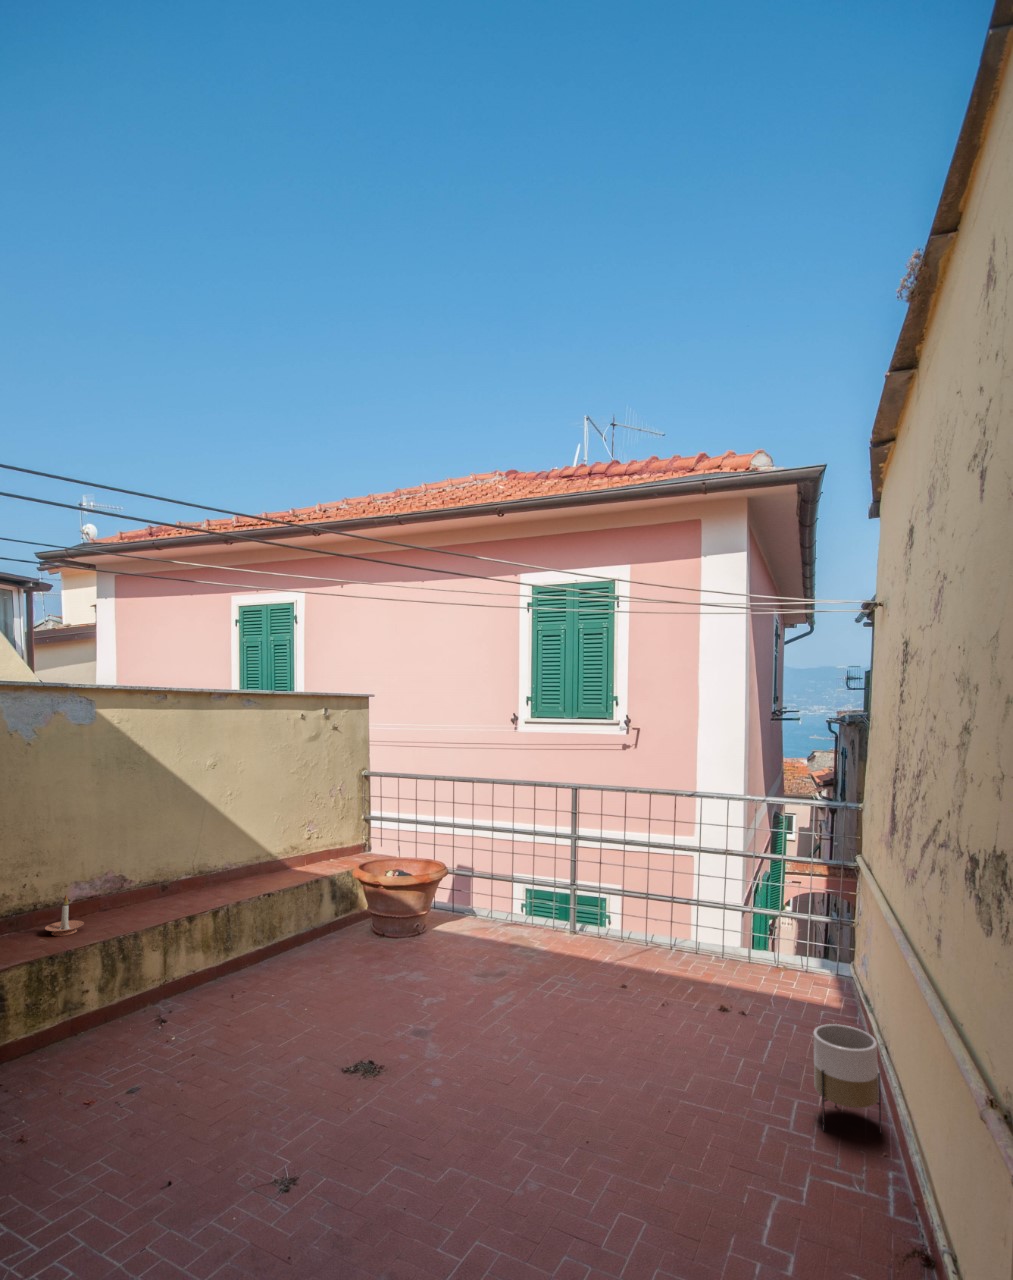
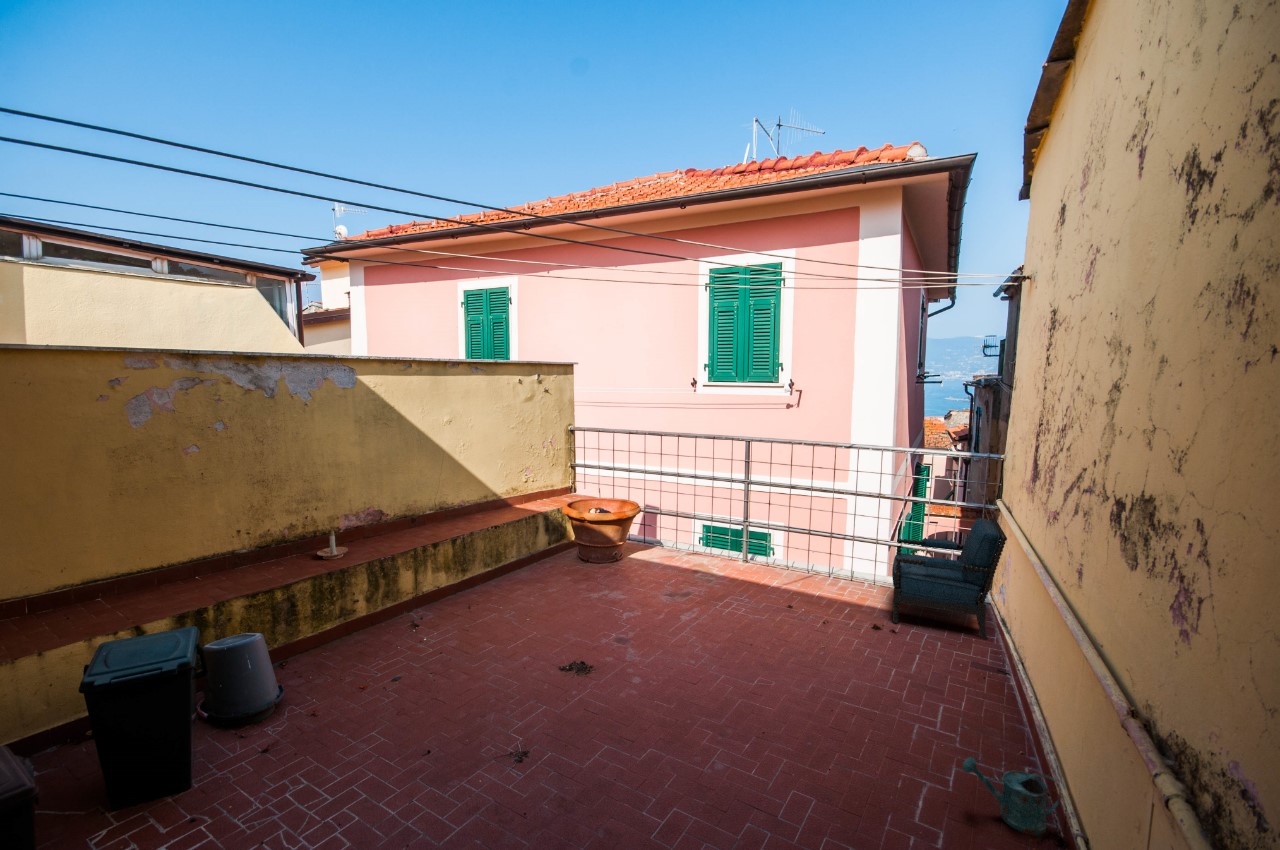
chair: none [741,873,860,1020] -> present [892,518,1007,640]
planter: present [813,1024,882,1134] -> none [972,653,1037,746]
watering can: none [791,1138,893,1226] -> present [963,757,1061,835]

